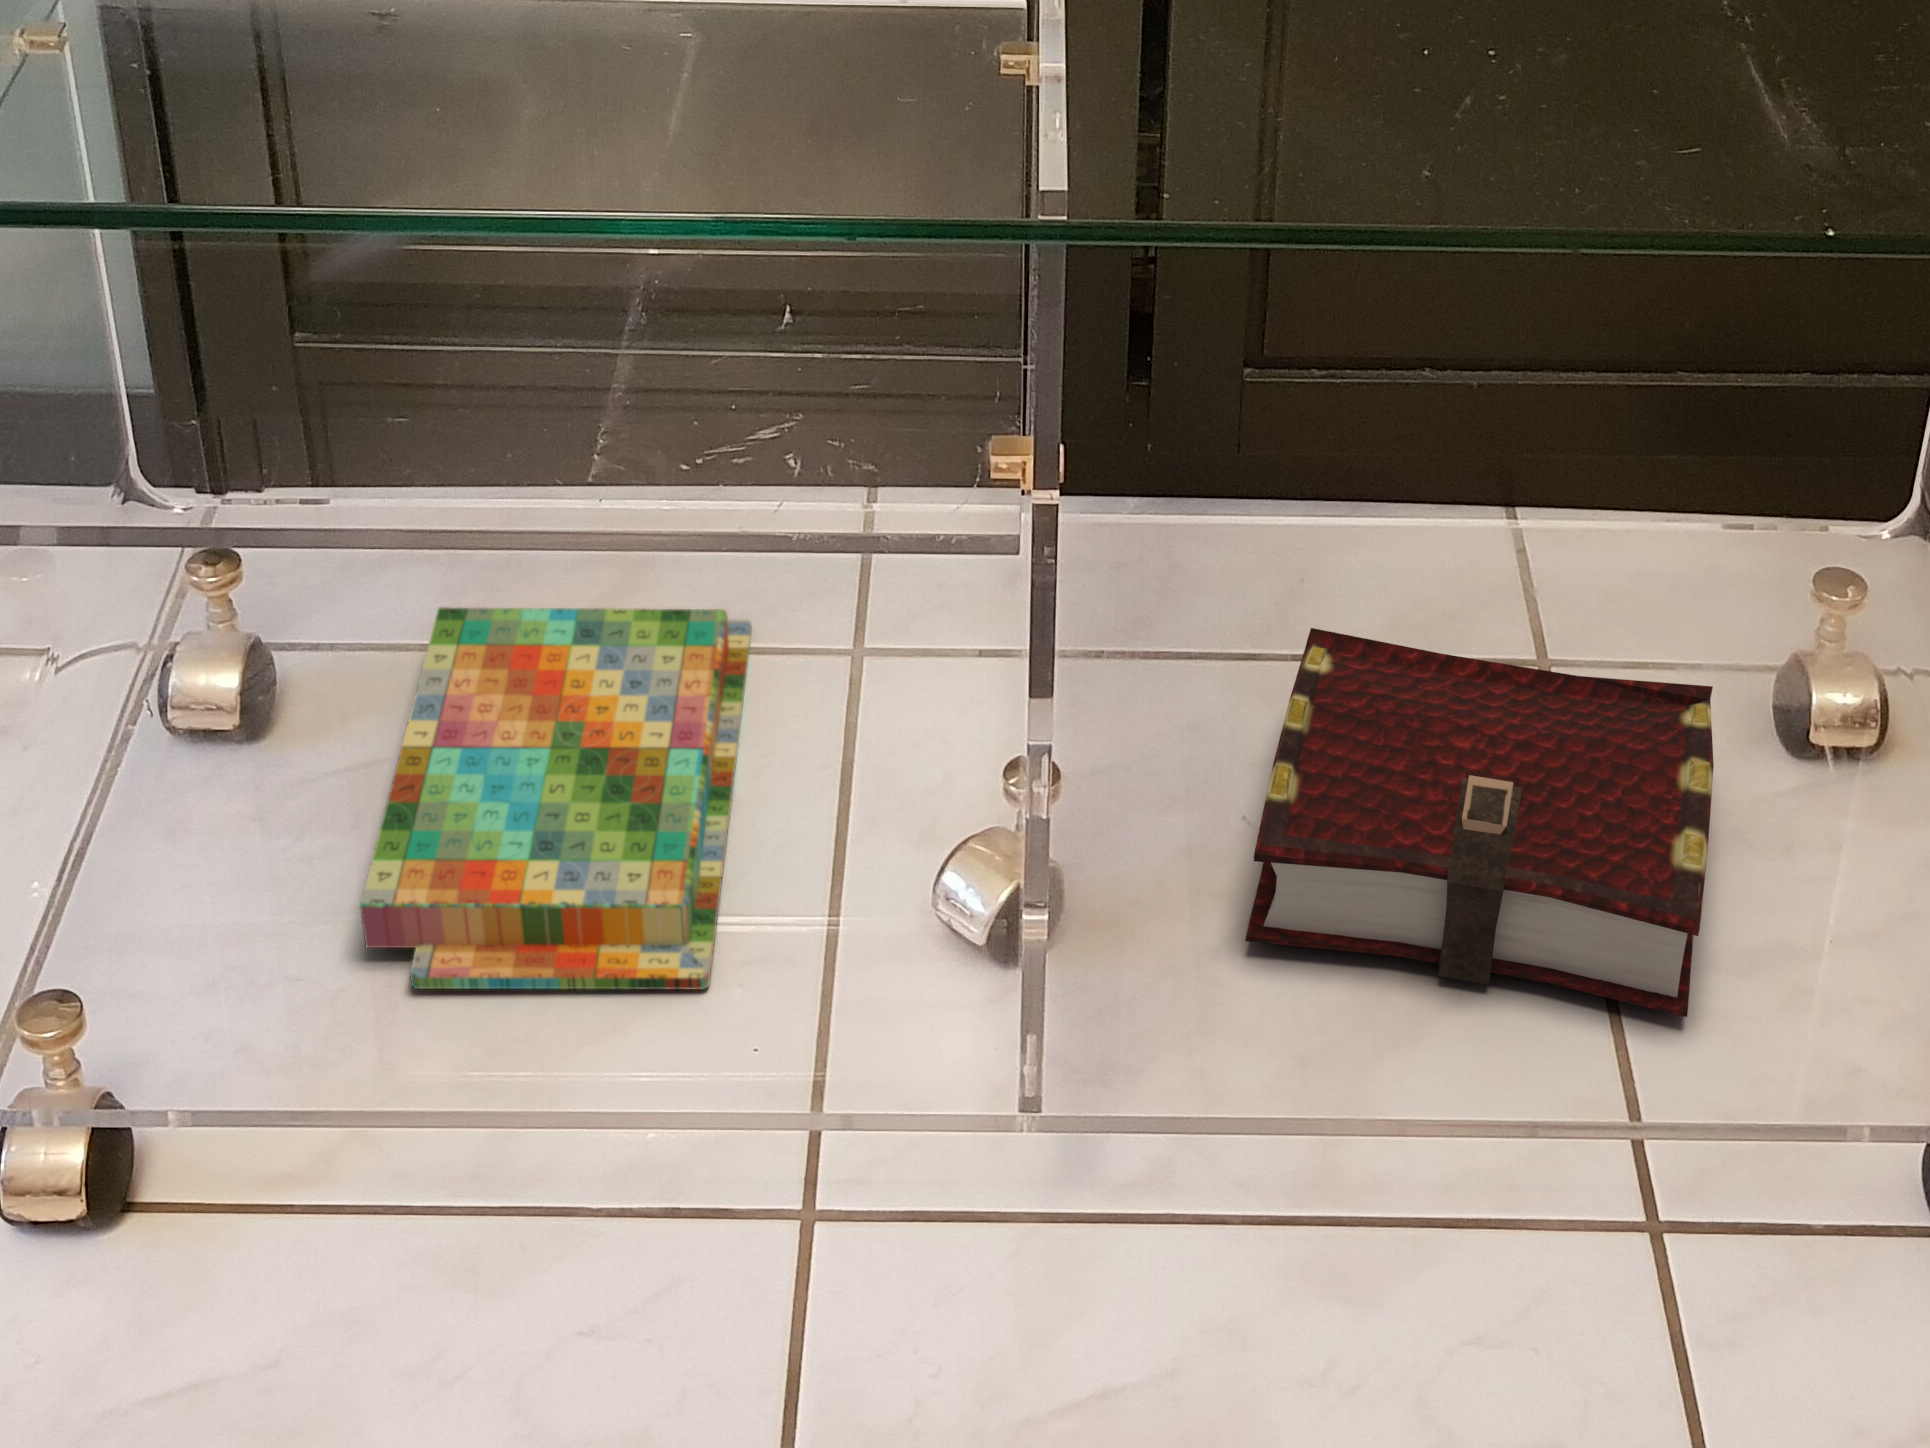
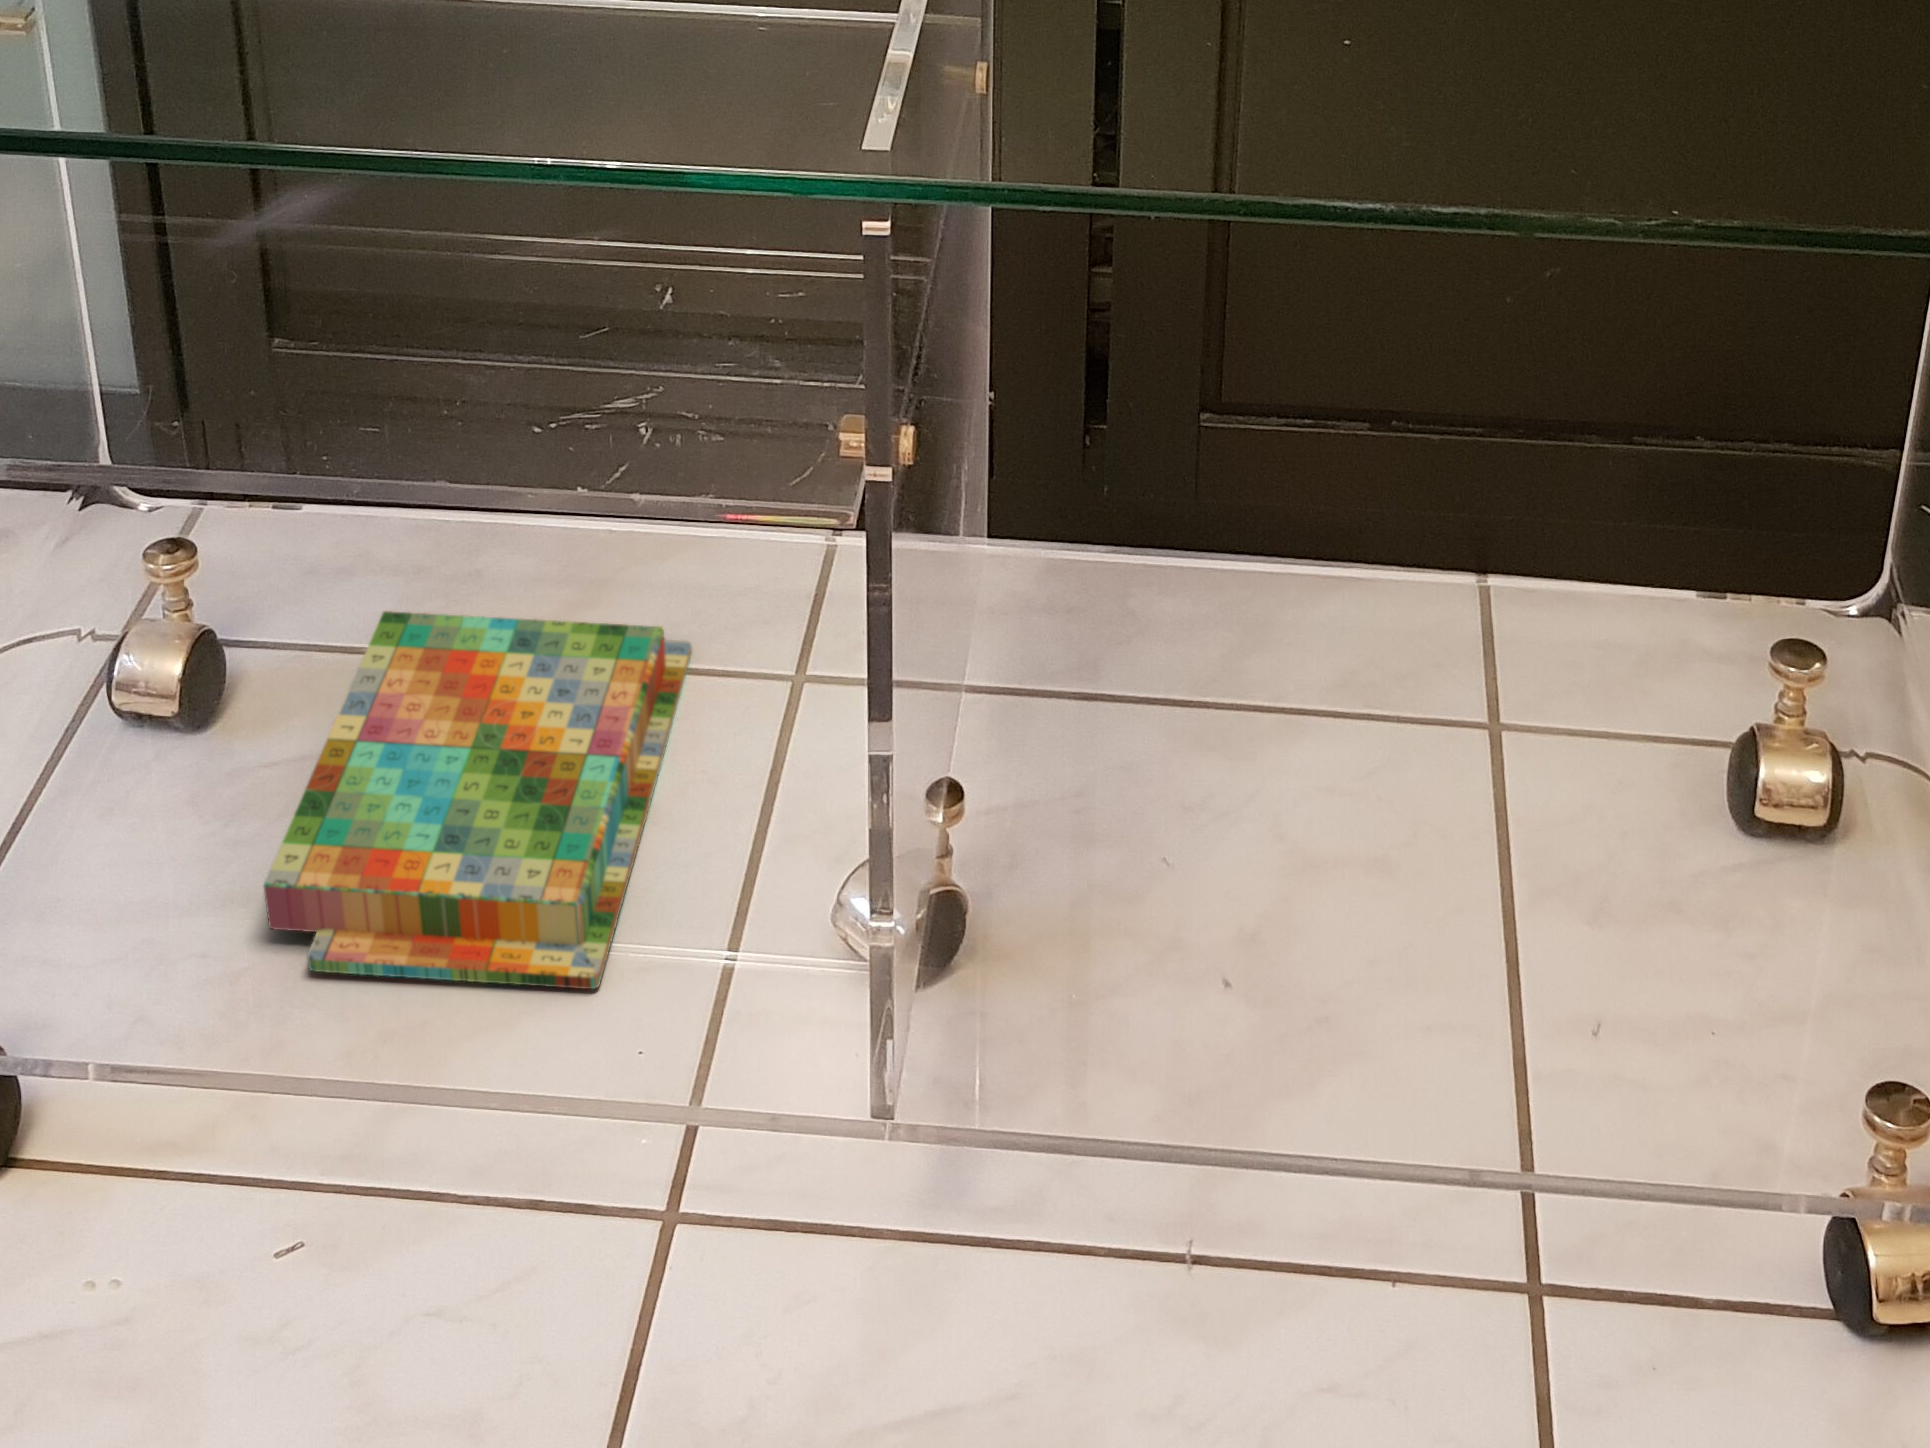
book: present [1245,628,1714,1017] -> none [1143,670,1649,1079]

